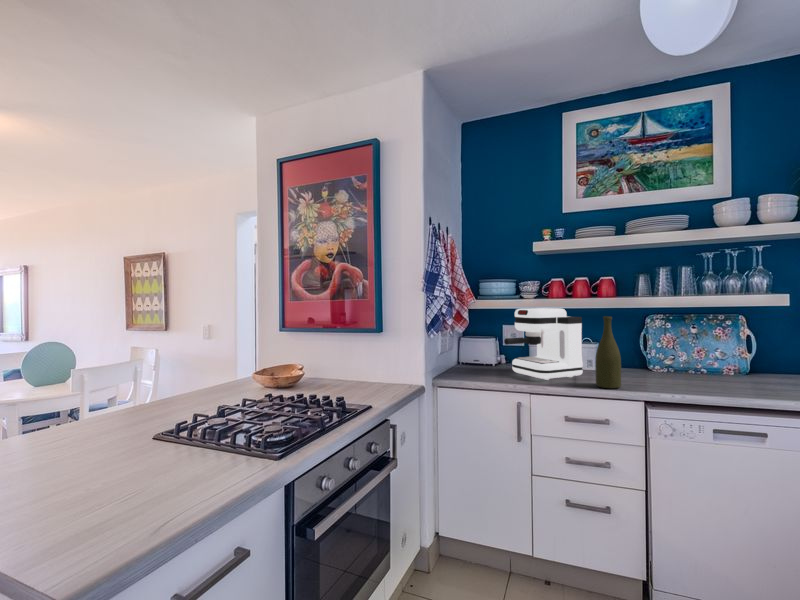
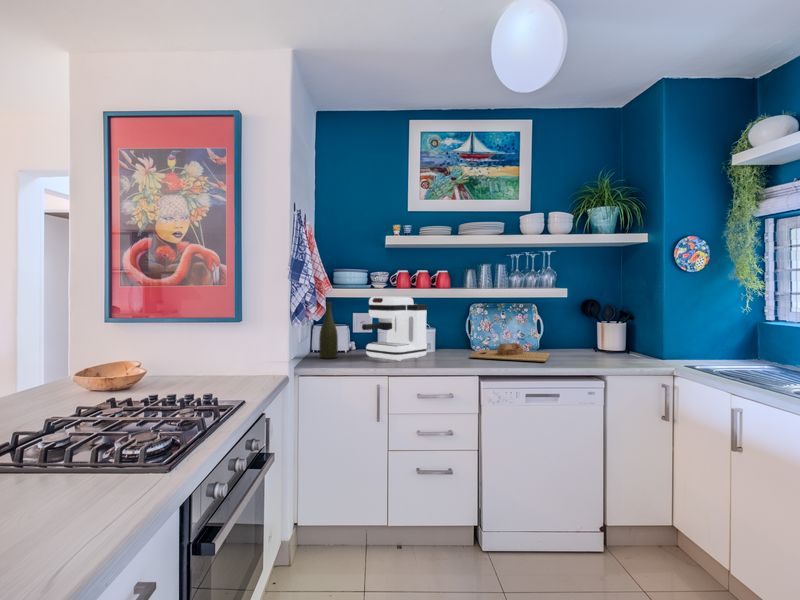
bottle: present [595,316,621,388] -> present [319,302,338,358]
cutting board: none [639,366,764,395] -> present [470,343,549,362]

